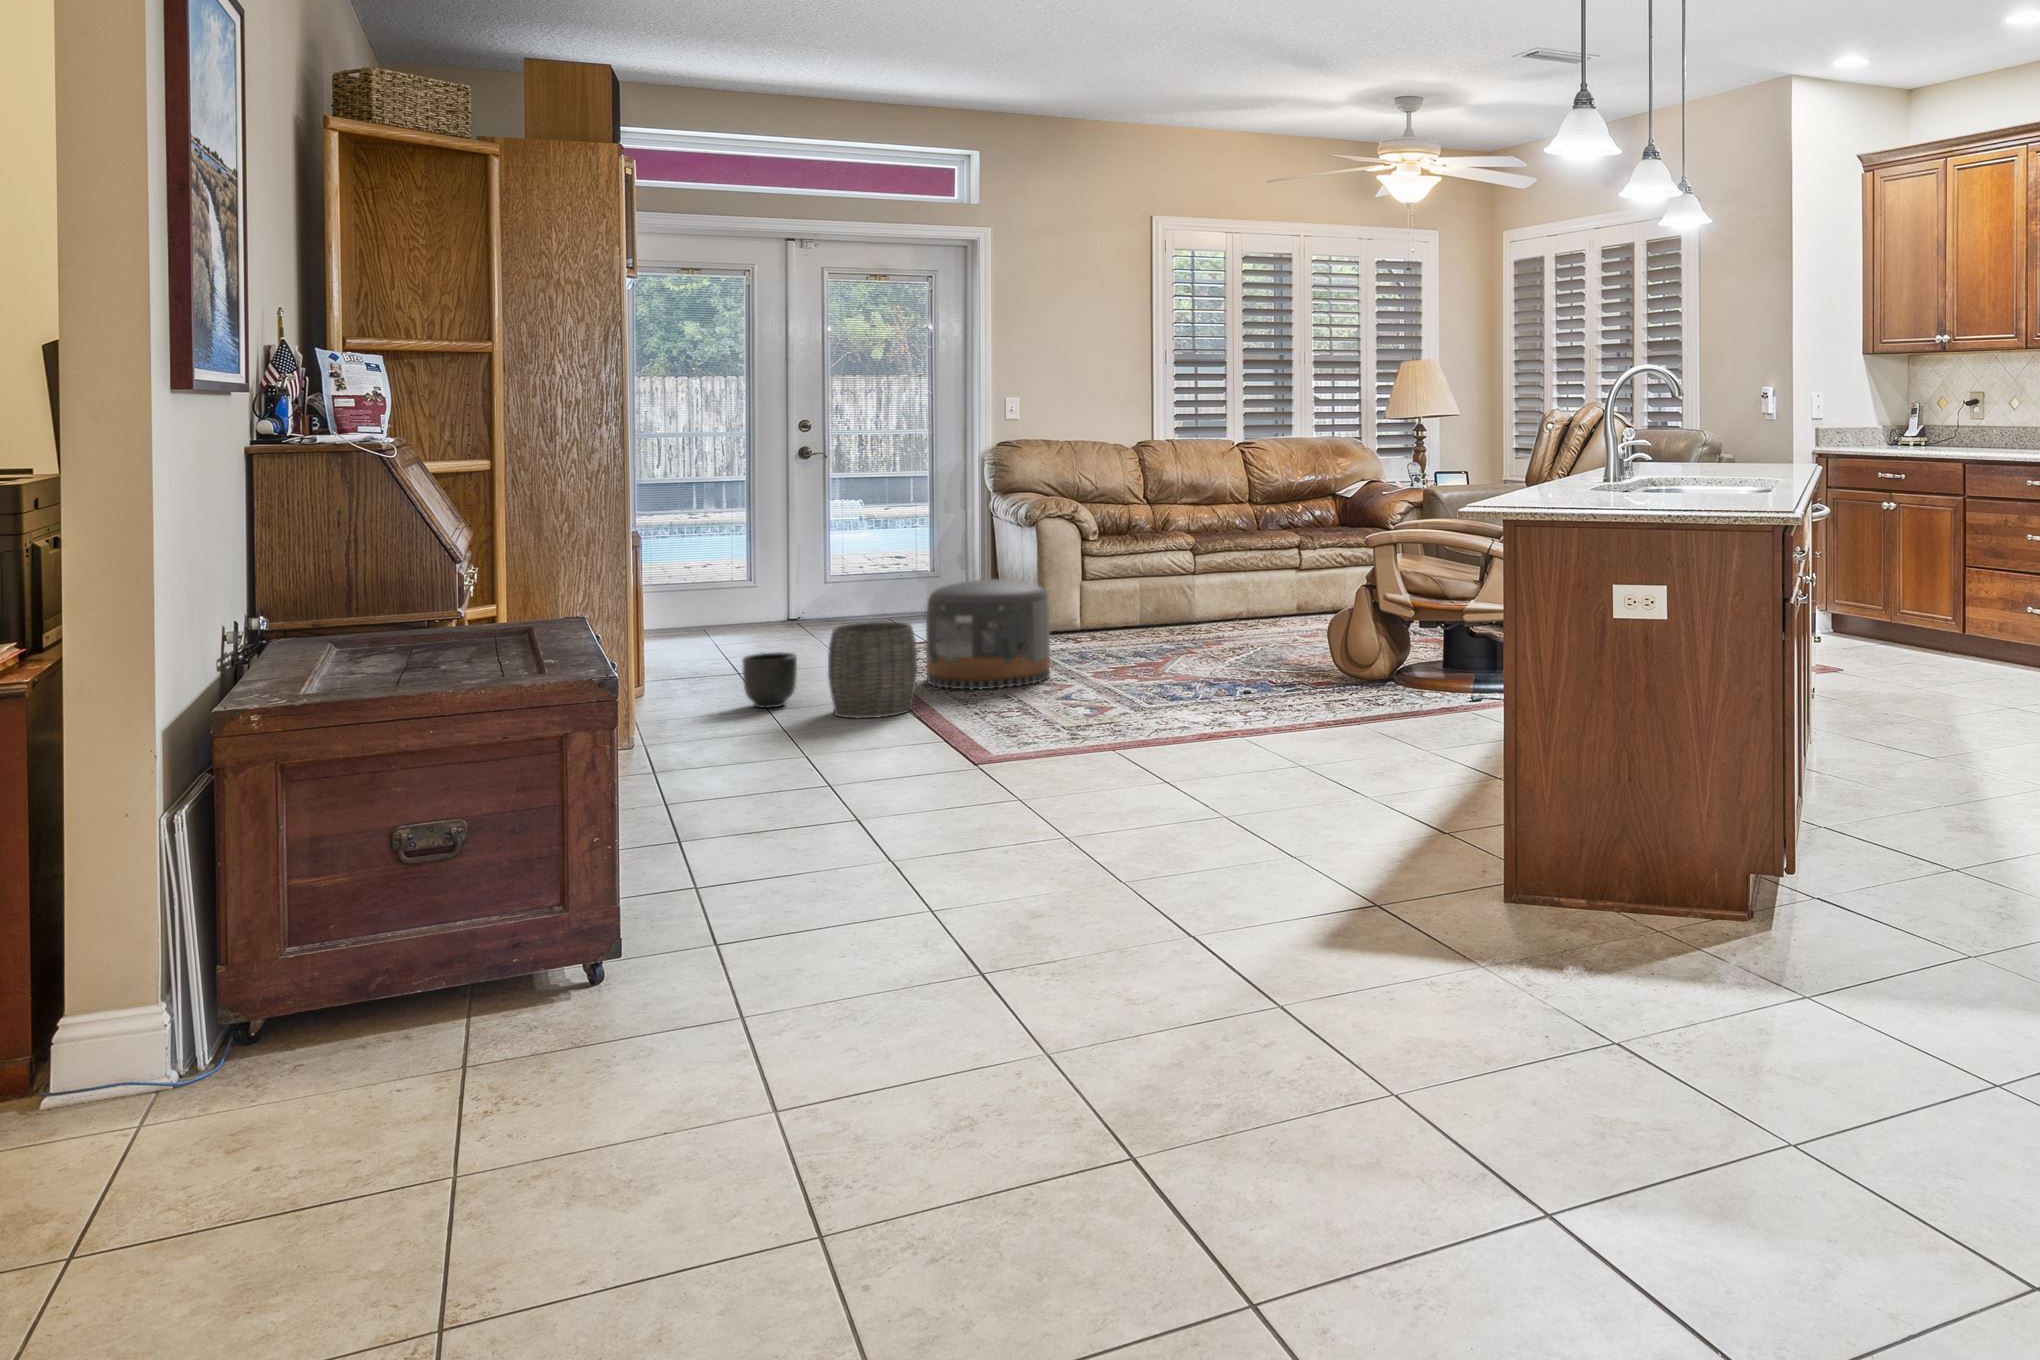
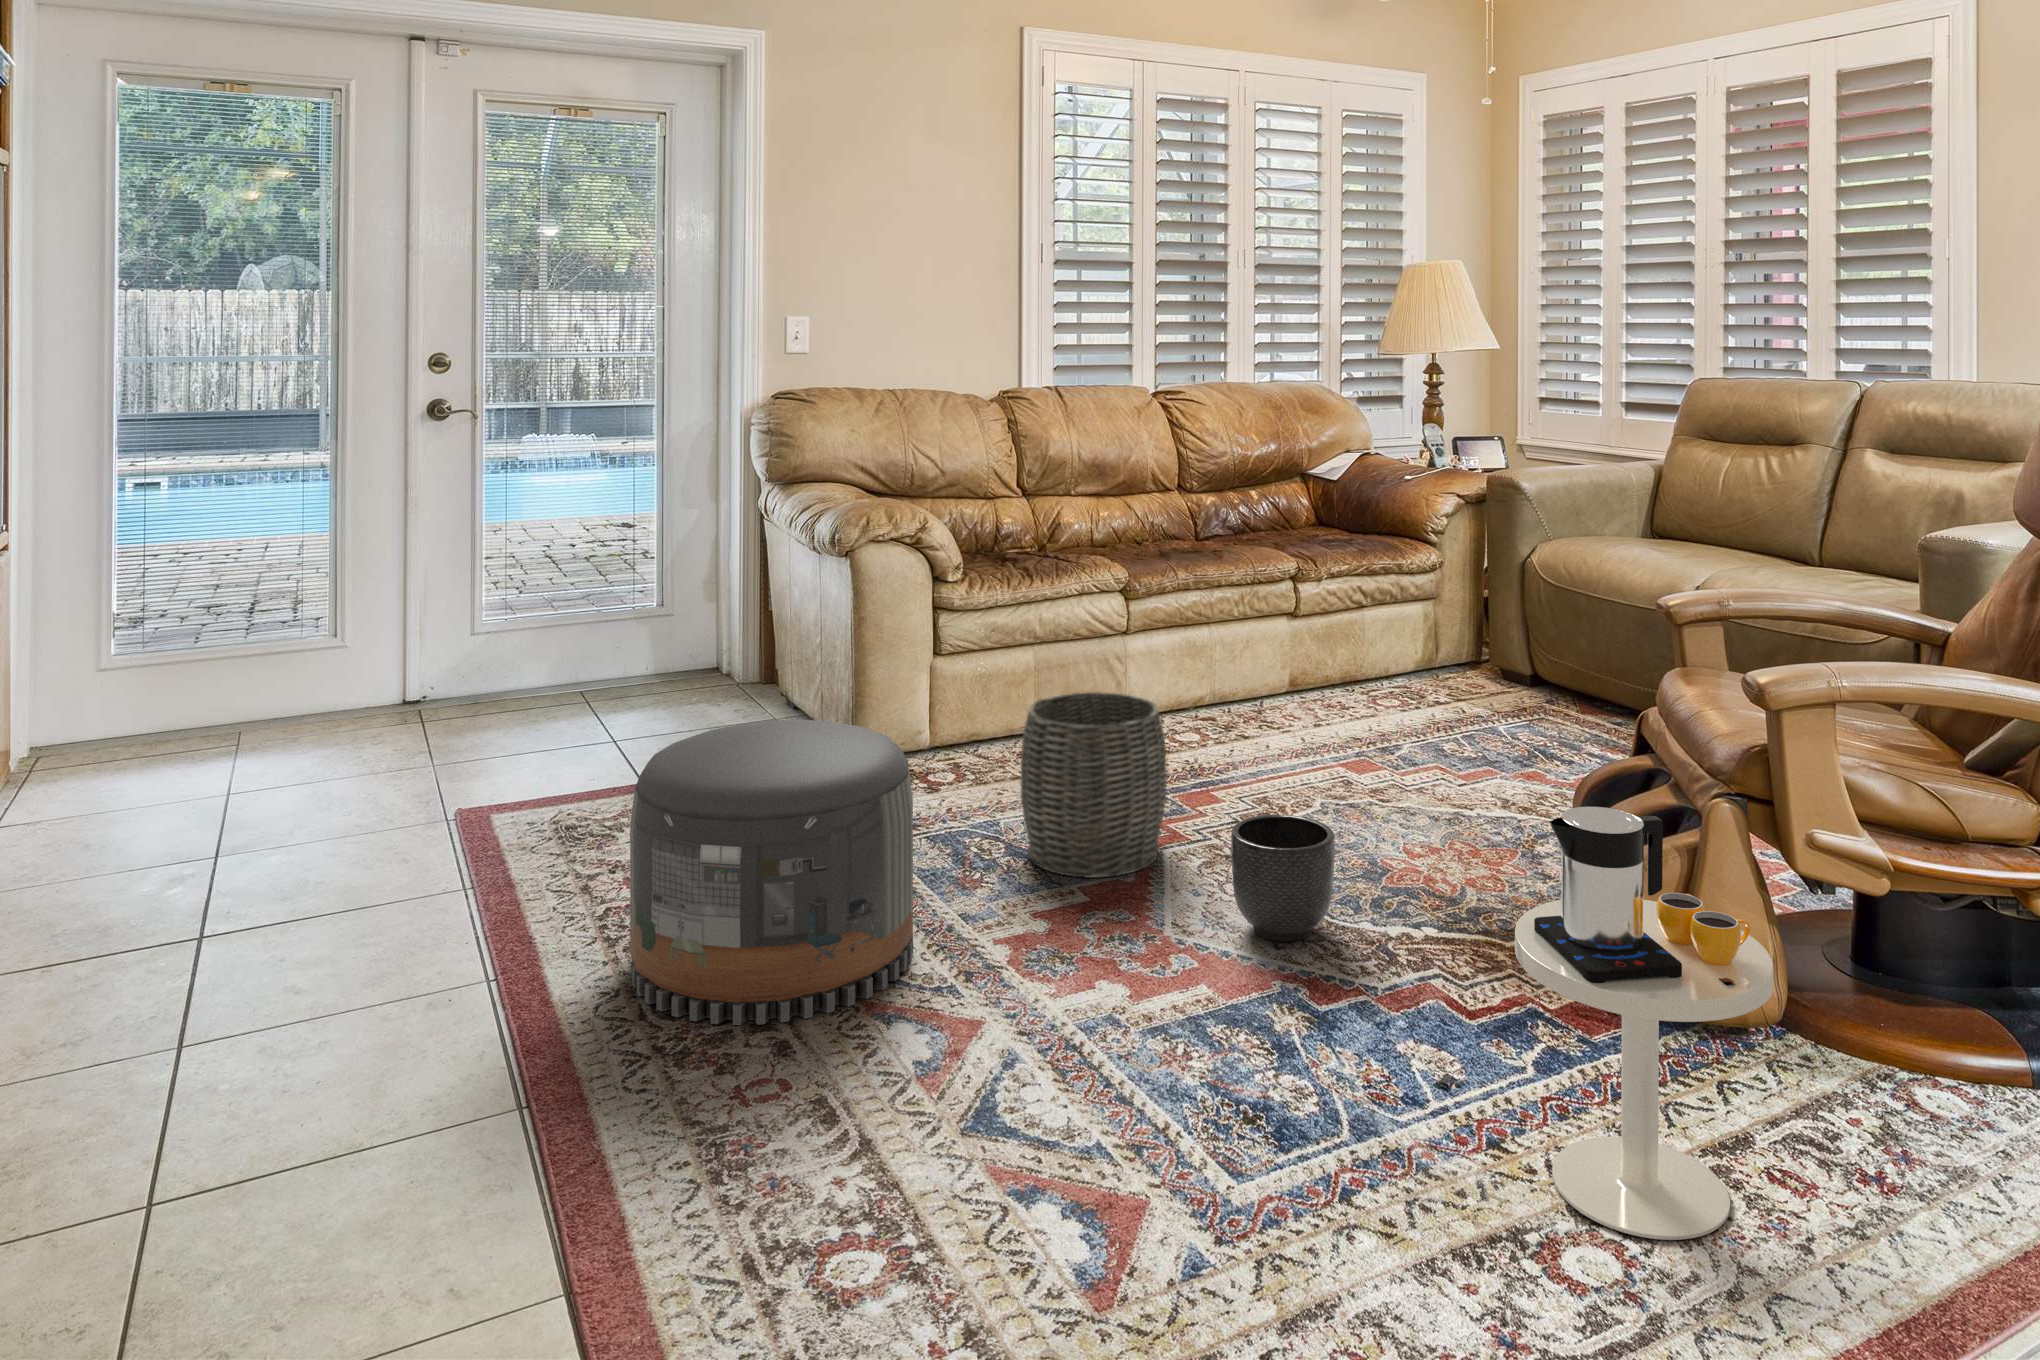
side table: none [1248,575,1335,715] -> present [1515,807,1773,1240]
woven basket: present [828,622,917,718] -> present [1021,692,1166,877]
planter: present [743,652,797,708] -> present [1231,815,1335,942]

